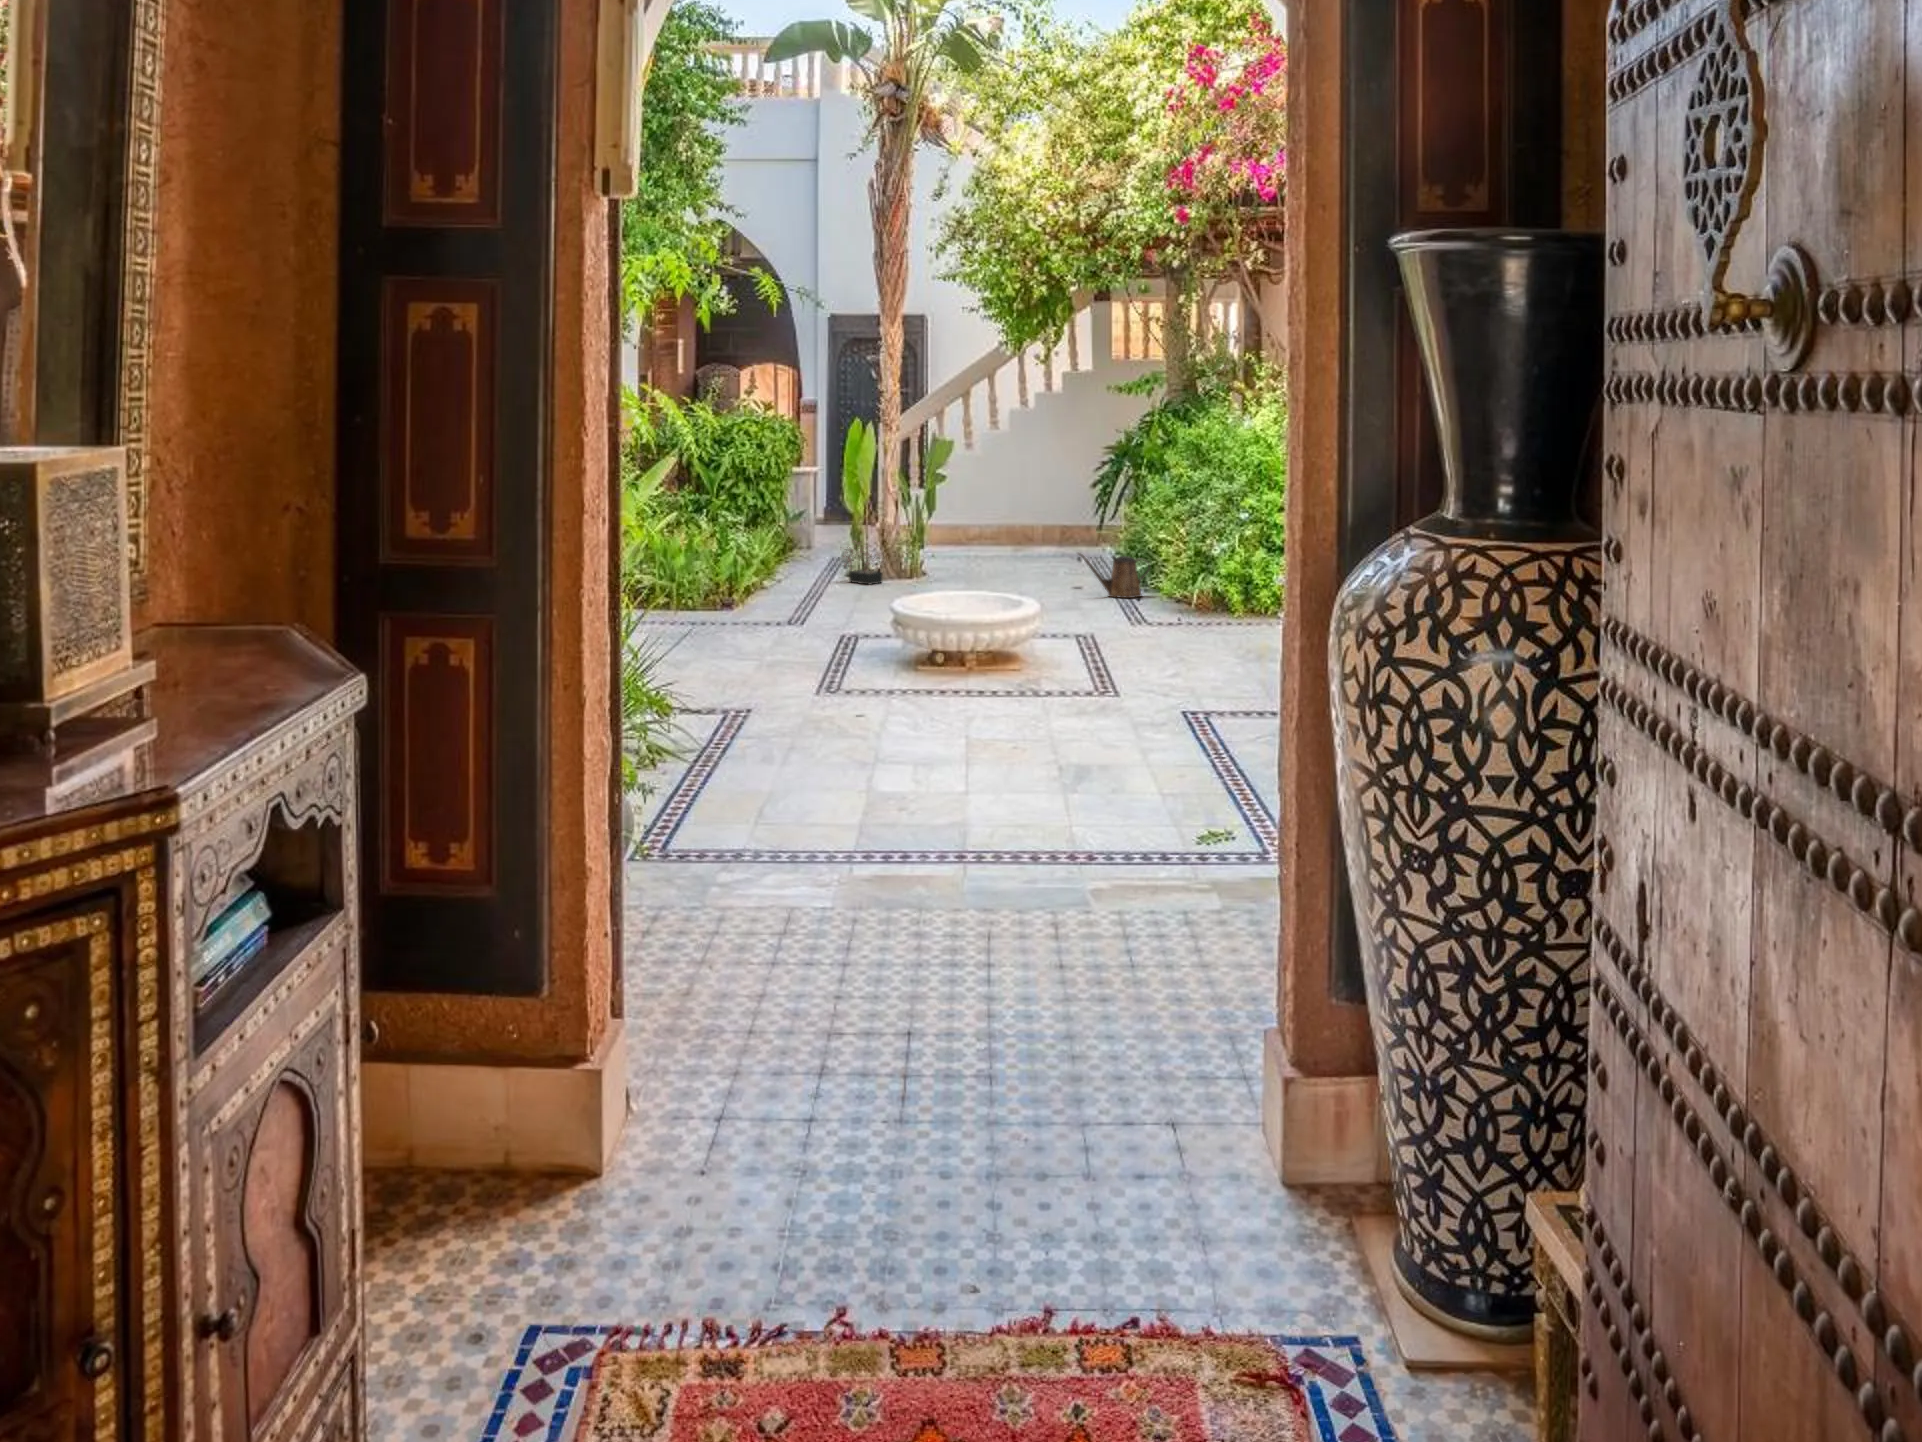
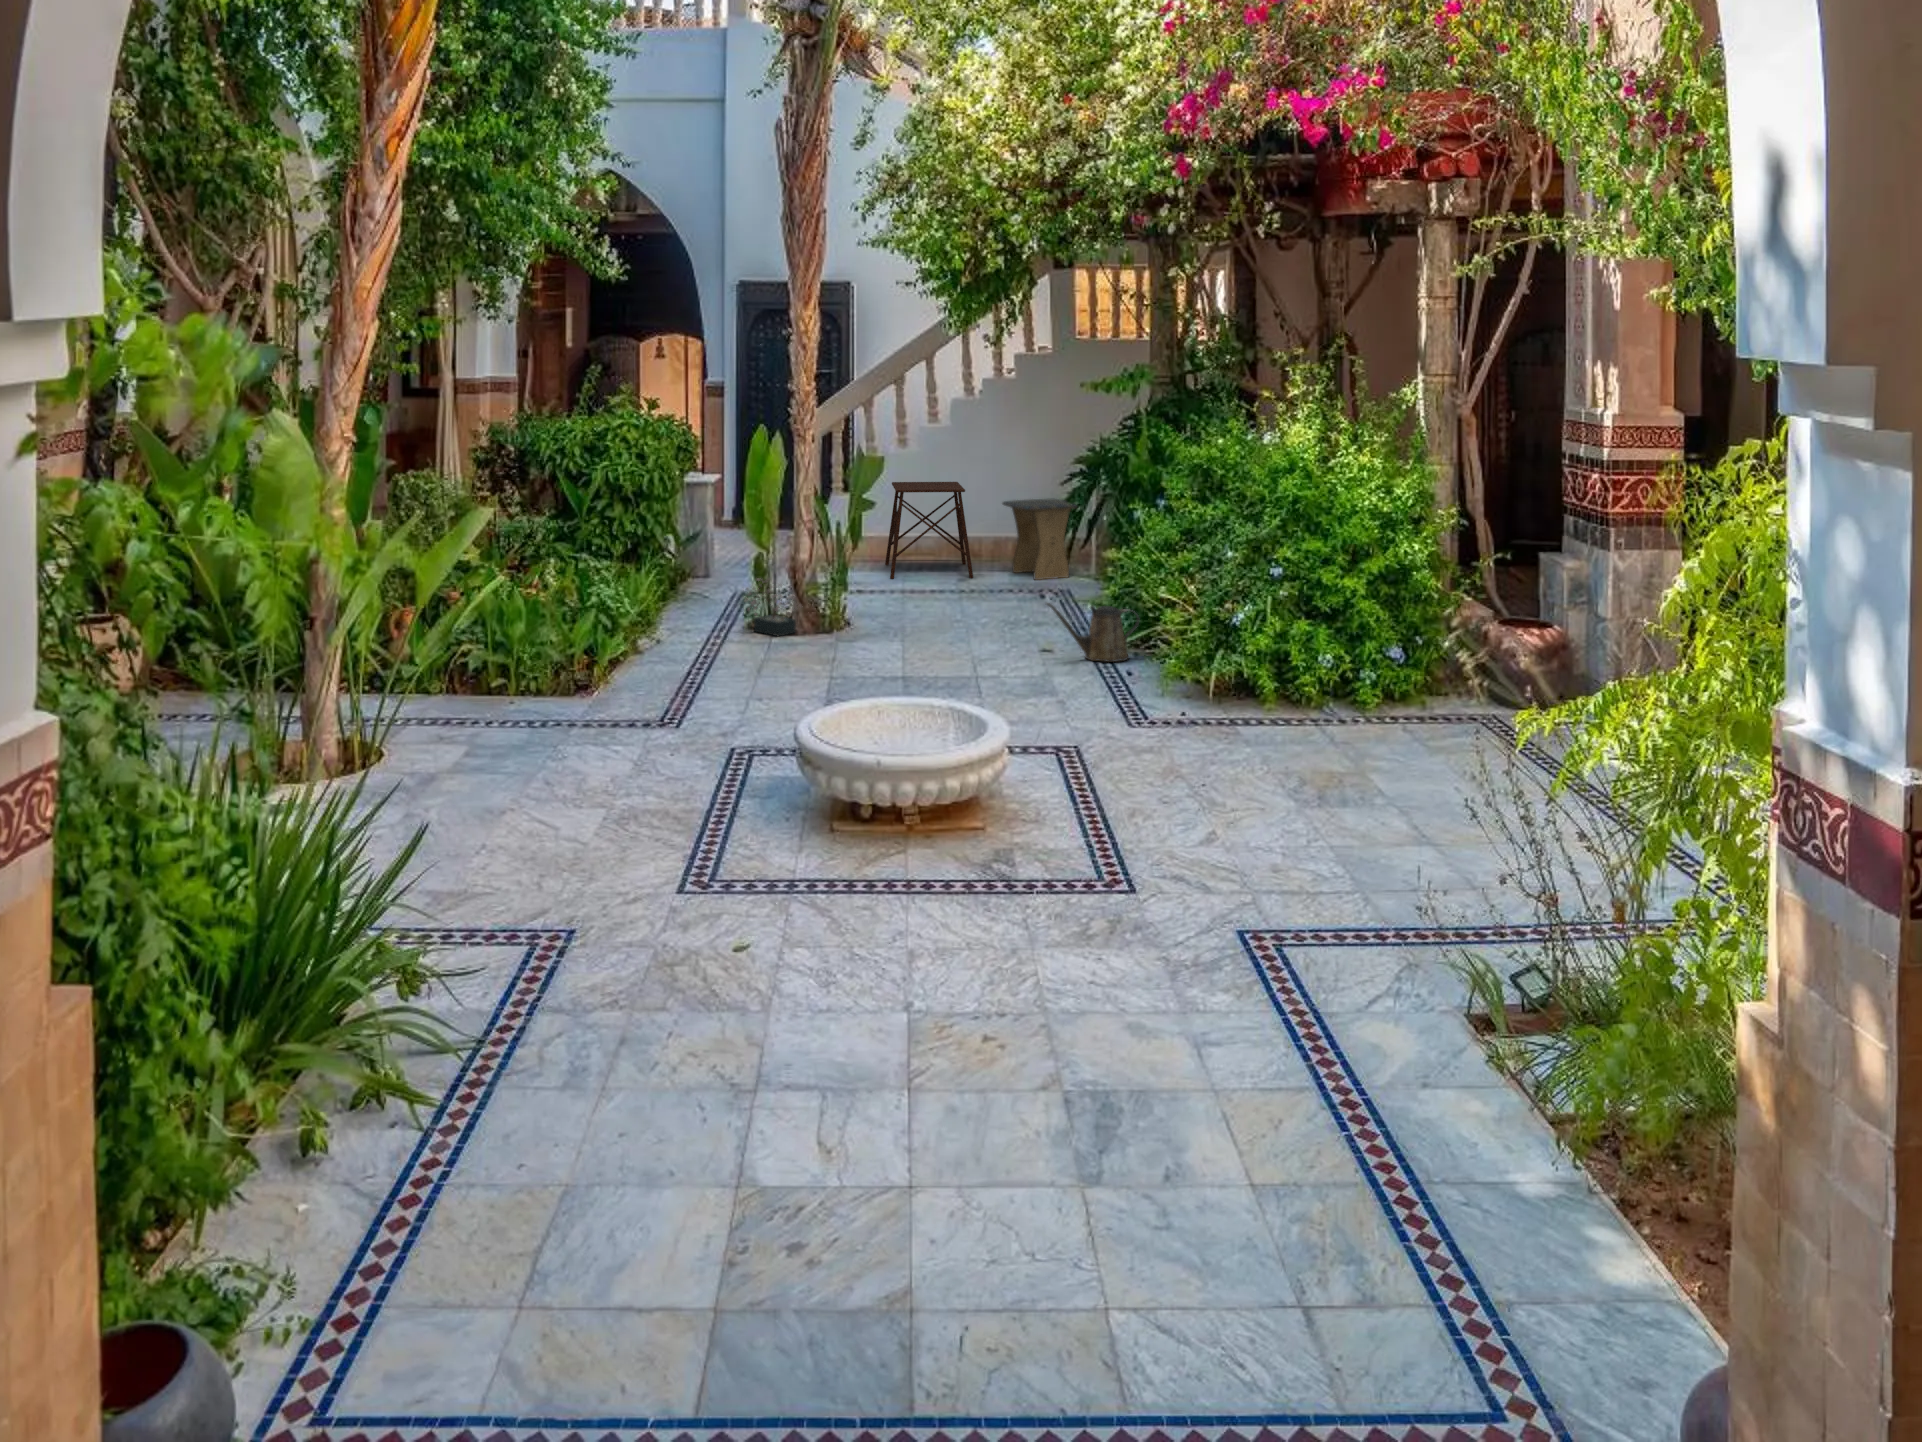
side table: none [954,478,1026,554] -> present [885,482,973,579]
stool: none [1050,491,1114,555] -> present [1003,498,1077,580]

